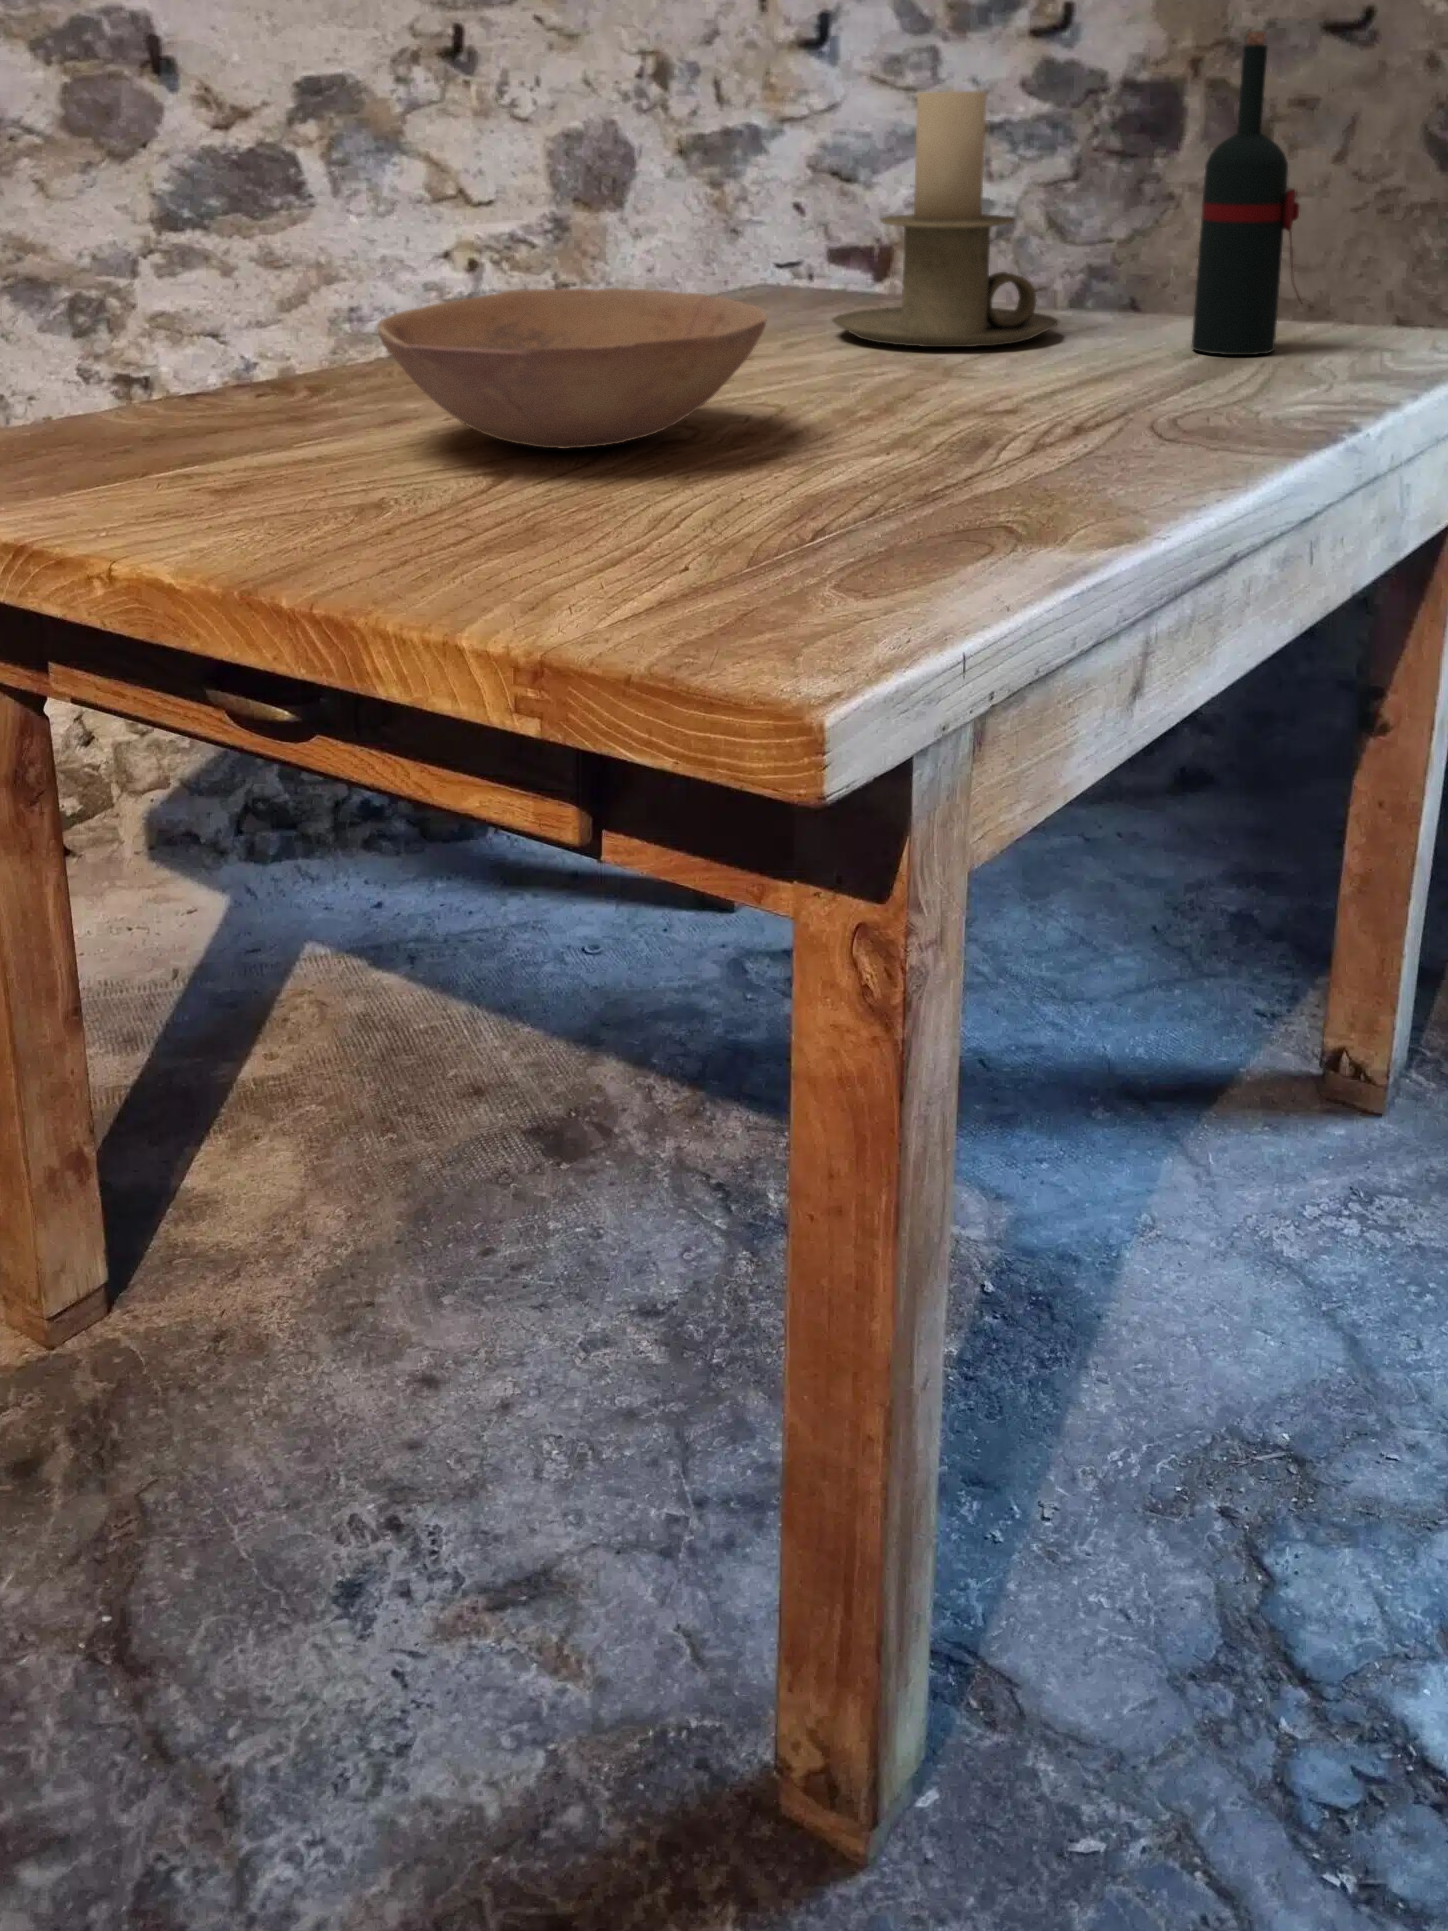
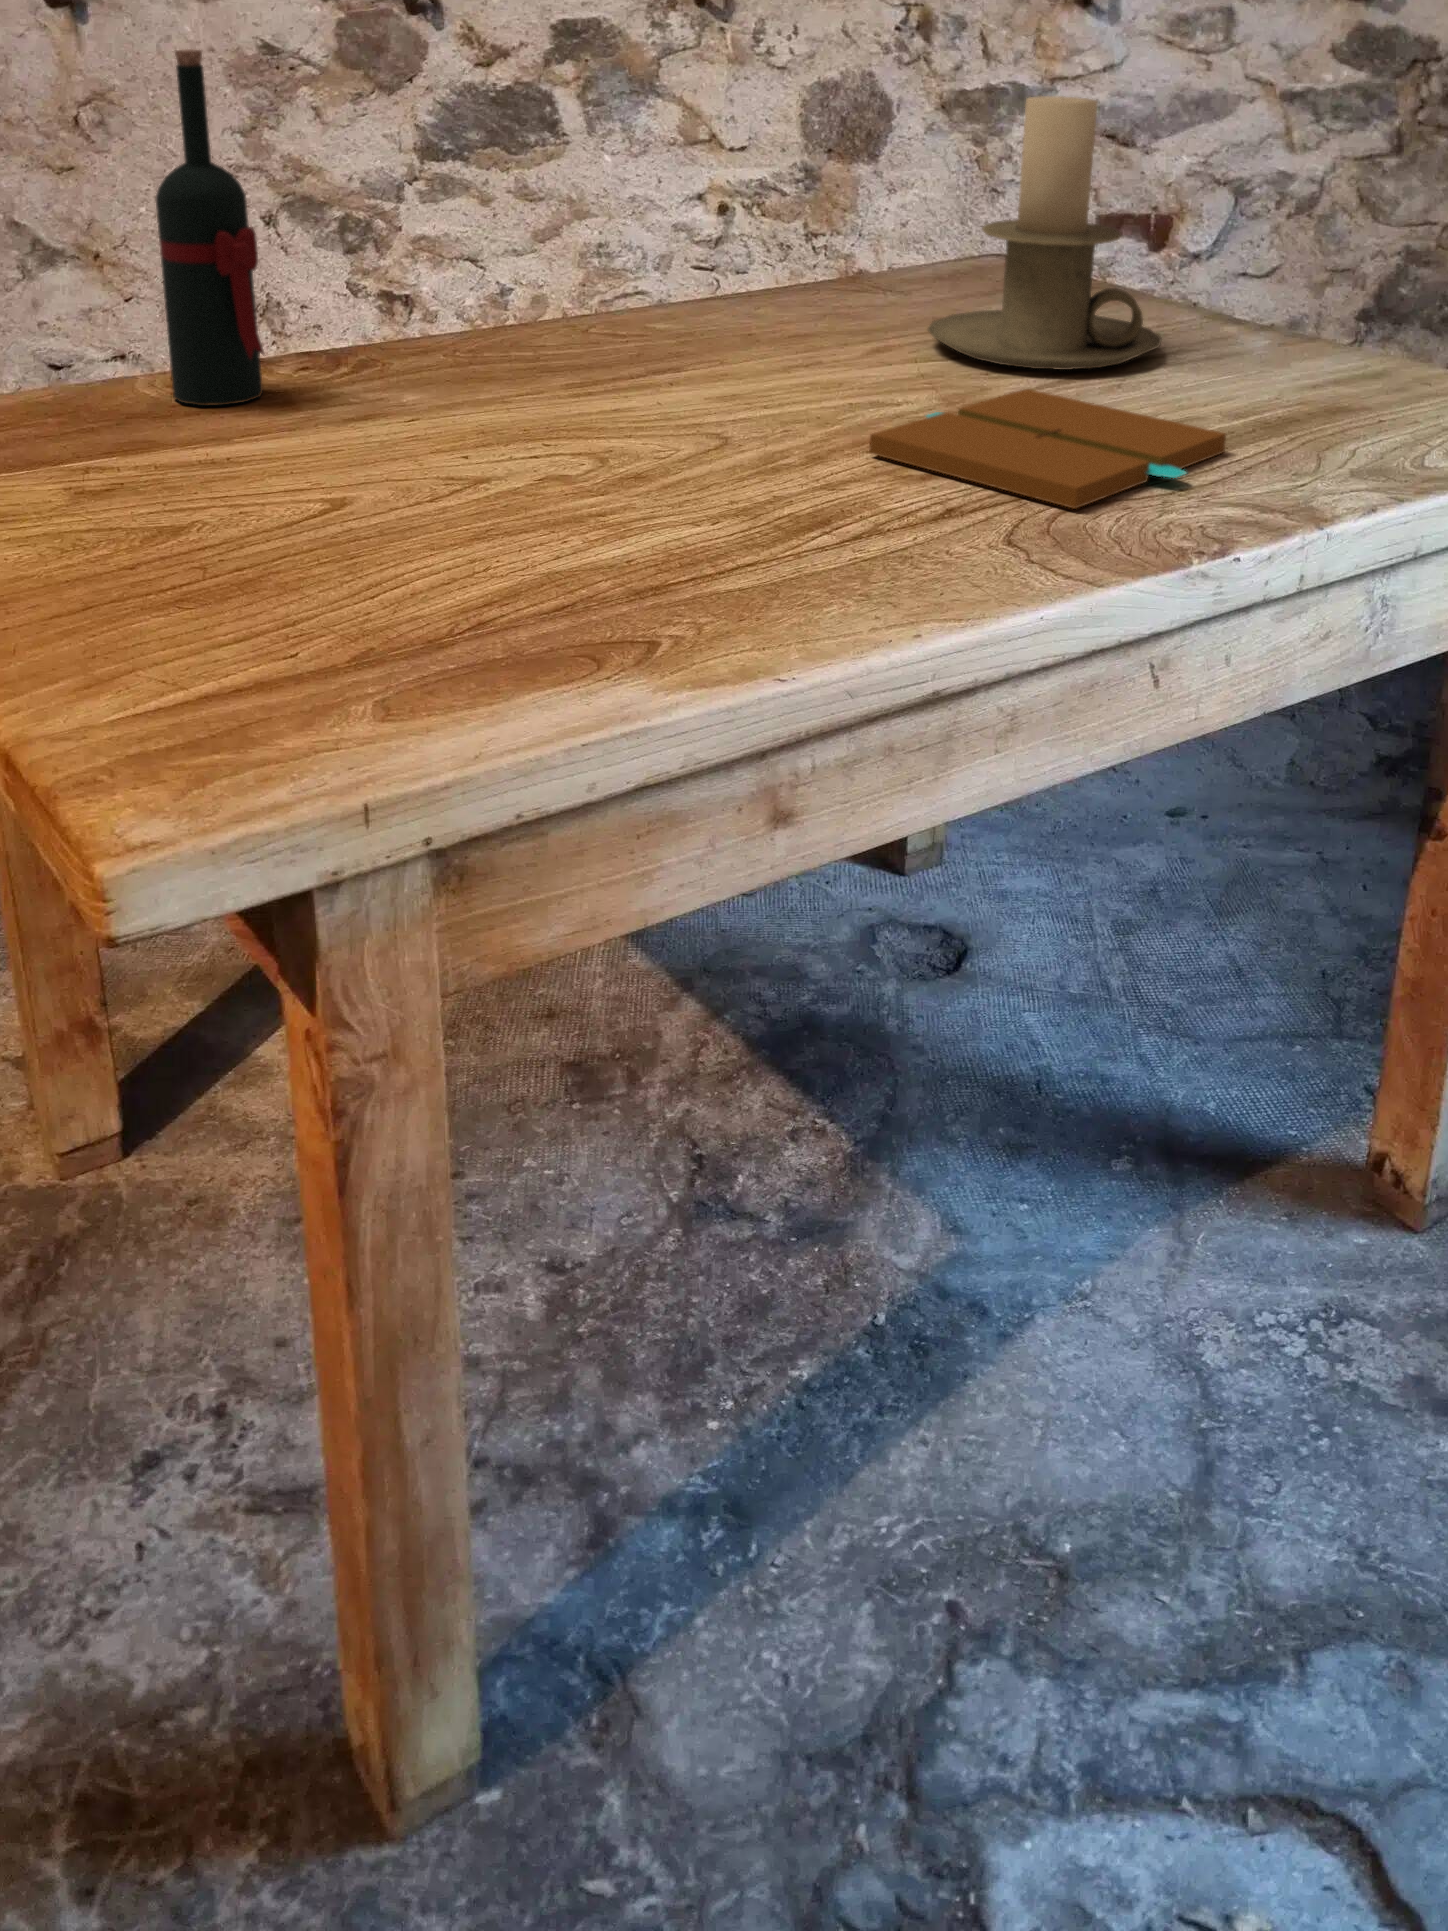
wine bottle: present [1192,31,1302,355] -> present [156,49,264,406]
bowl: present [377,288,767,449] -> none [296,292,679,467]
book: none [929,353,1232,426] -> present [869,389,1226,509]

